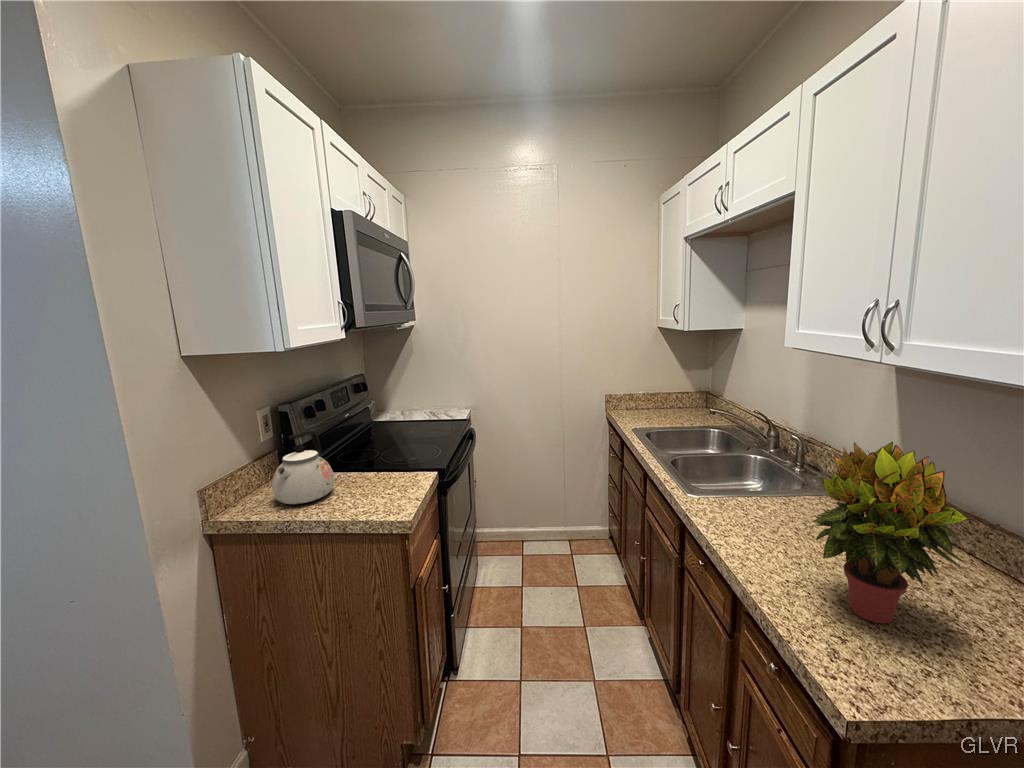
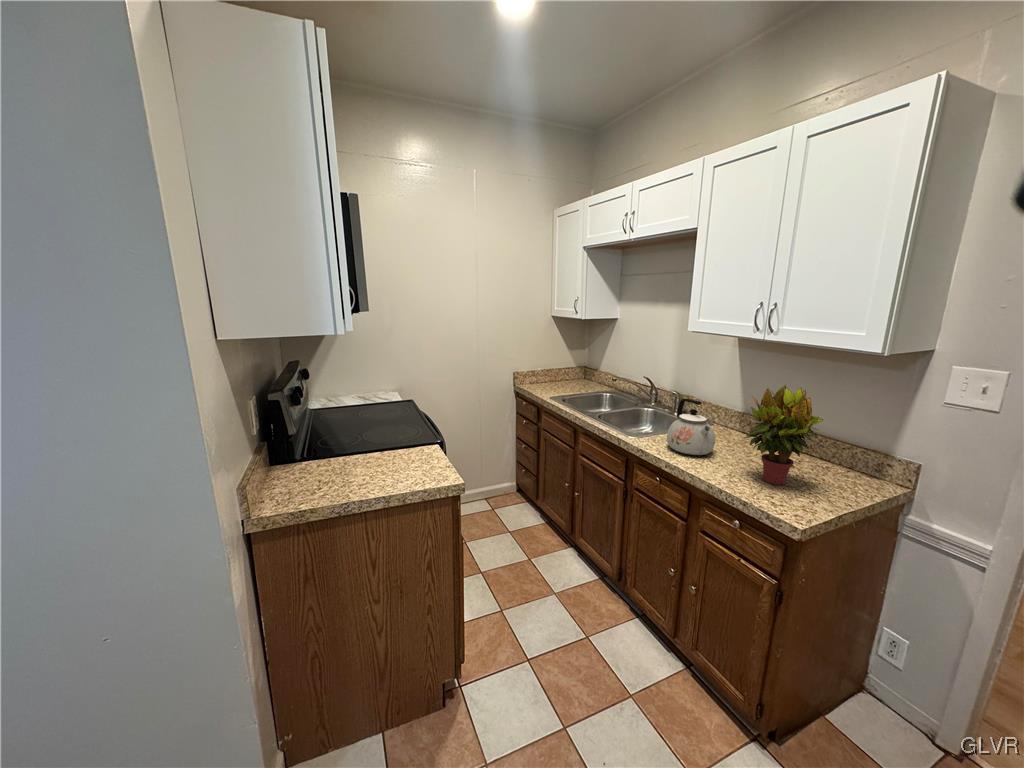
kettle: present [272,431,334,504] -> present [667,398,715,455]

